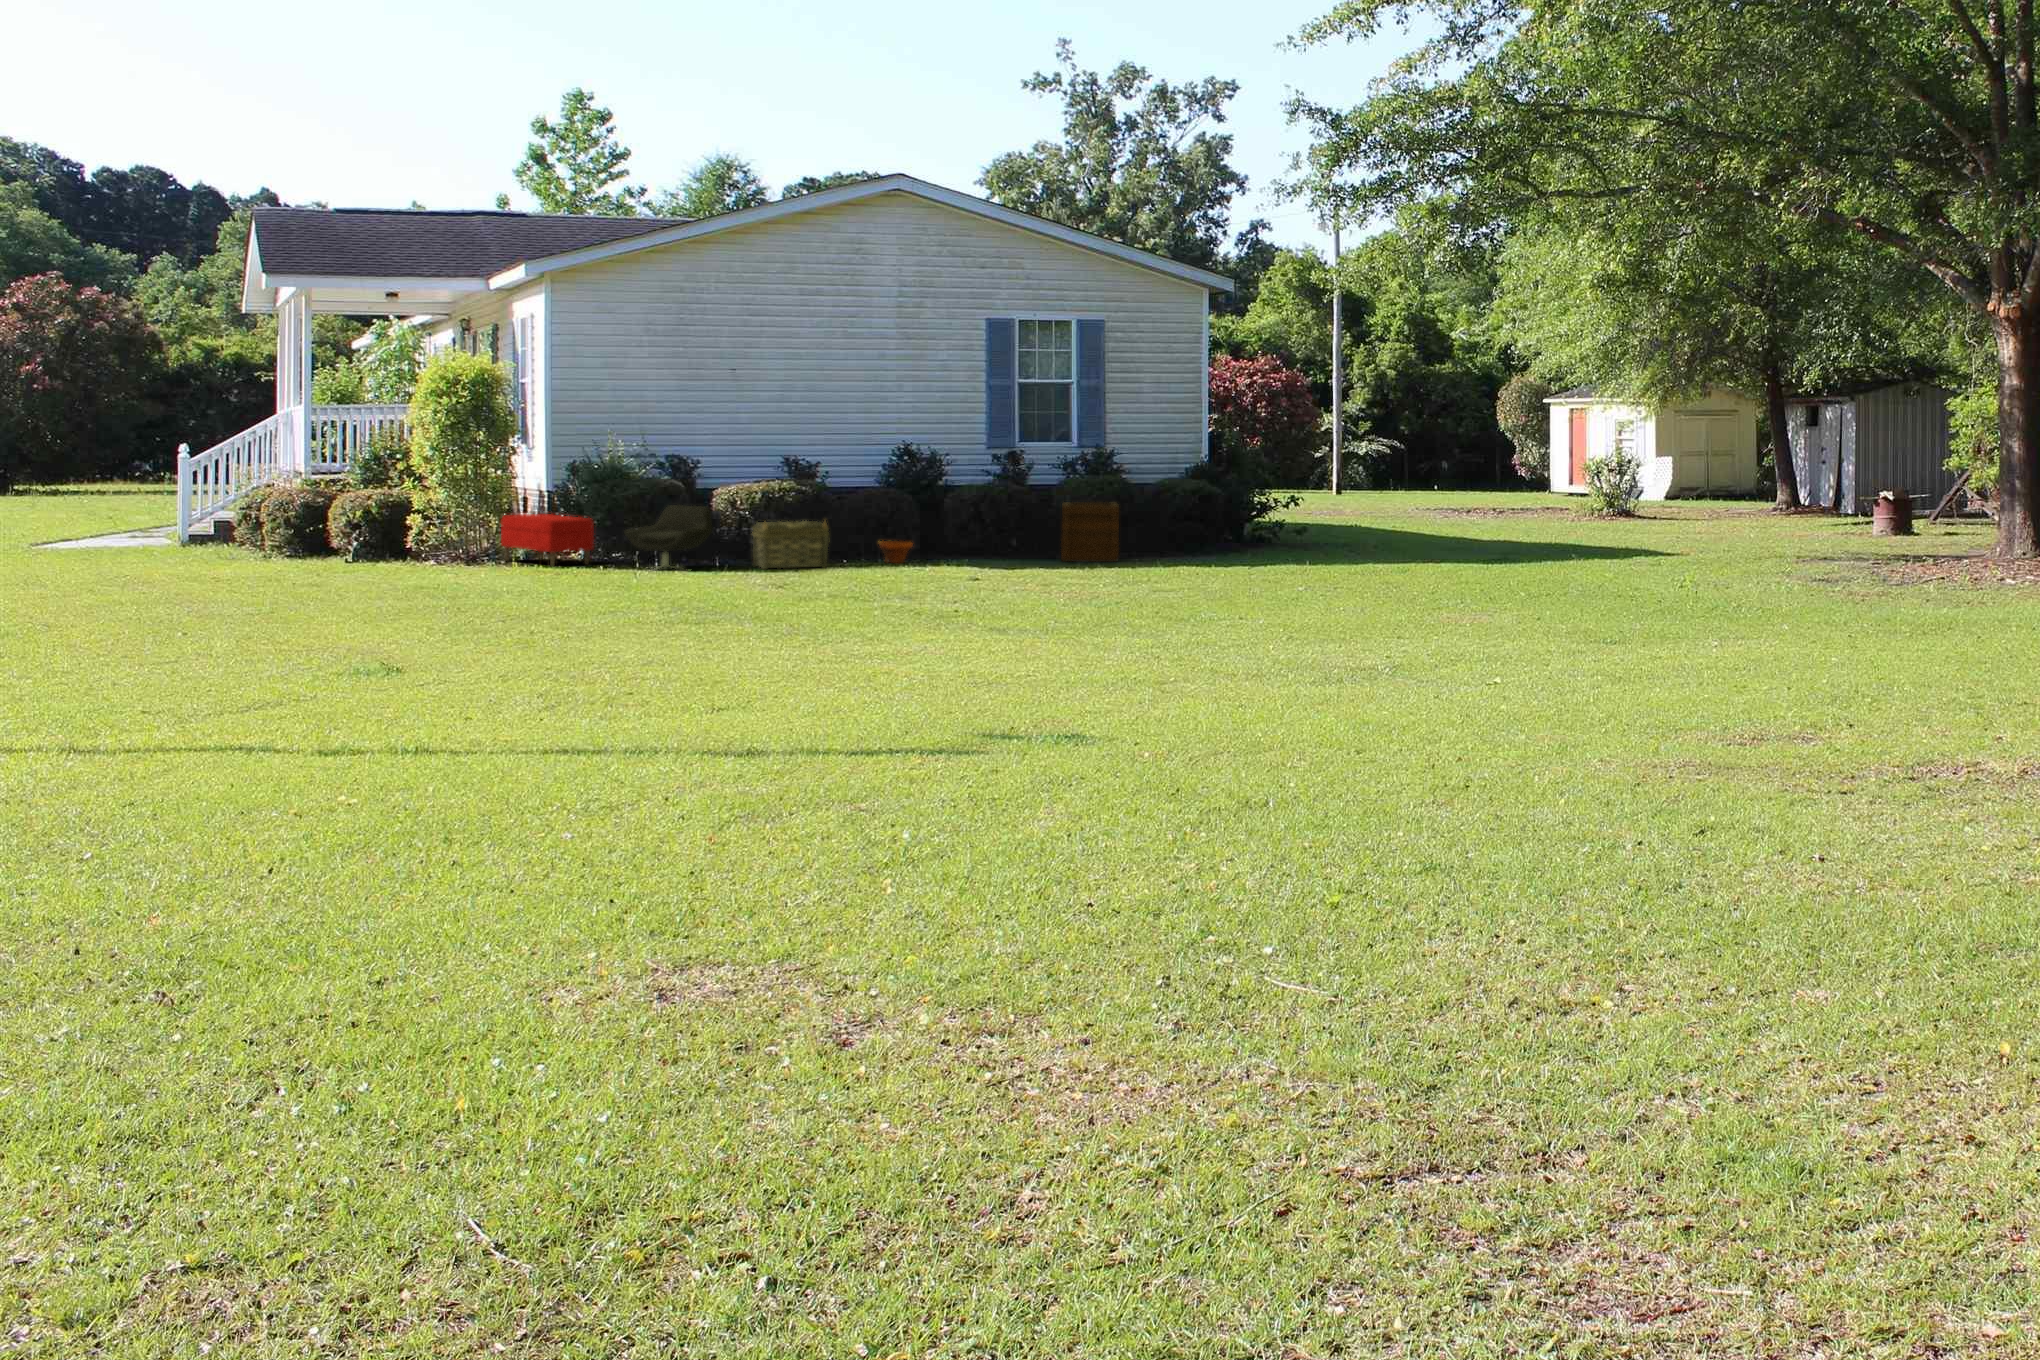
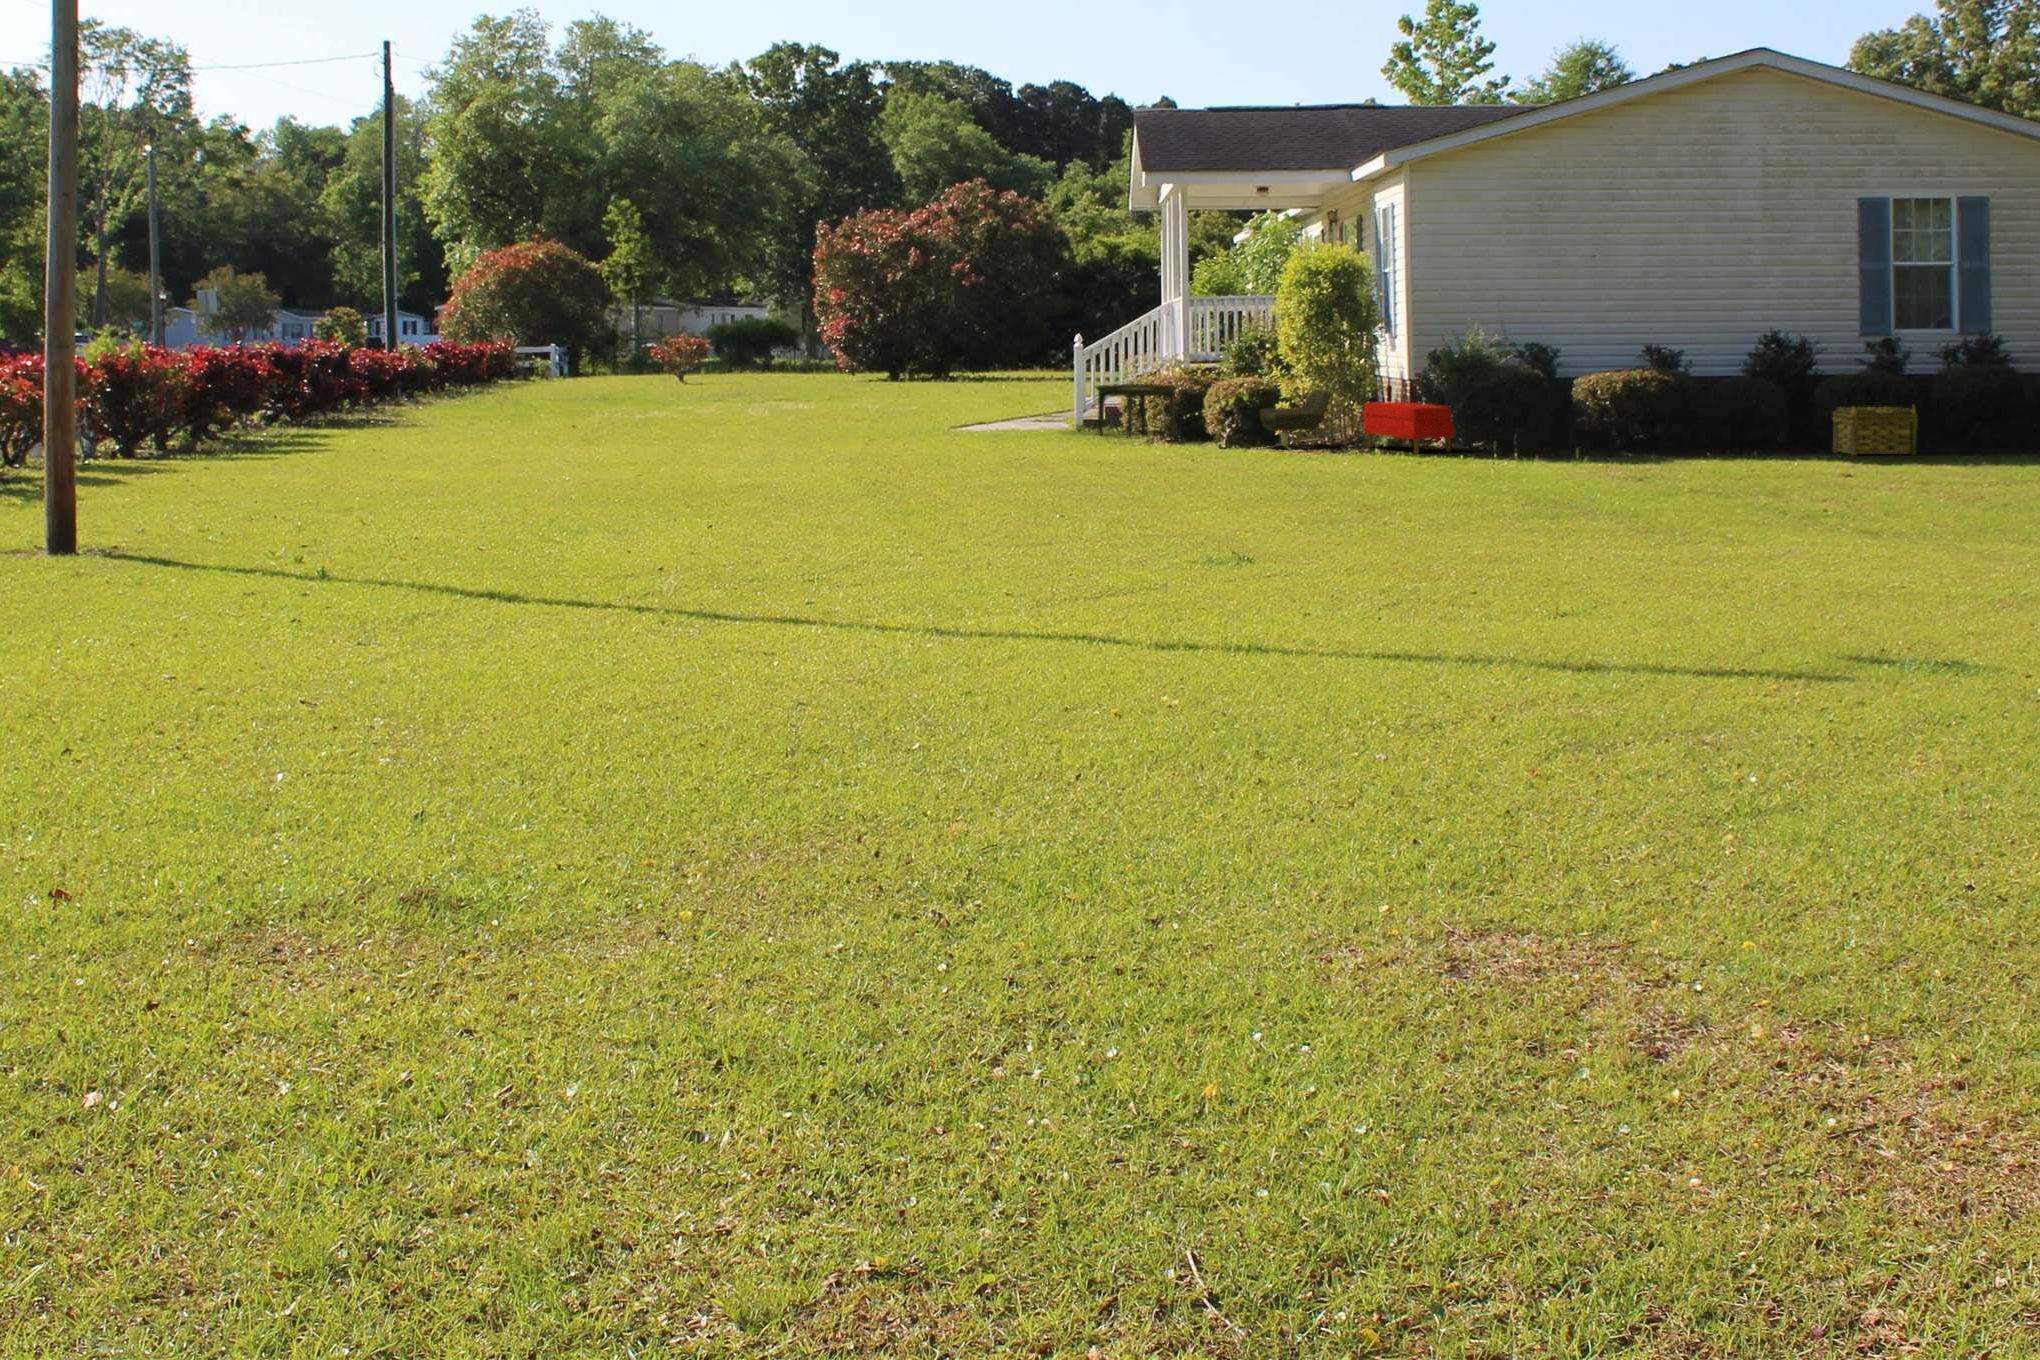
round table: none [193,495,297,556] -> present [1095,384,1178,438]
wooden crate: present [1061,502,1119,562] -> none [1949,393,2026,459]
lounge chair: present [625,505,712,571] -> present [1258,389,1331,450]
basket: present [753,521,829,569] -> present [1833,406,1918,455]
planter: present [879,541,912,563] -> none [1747,432,1785,456]

